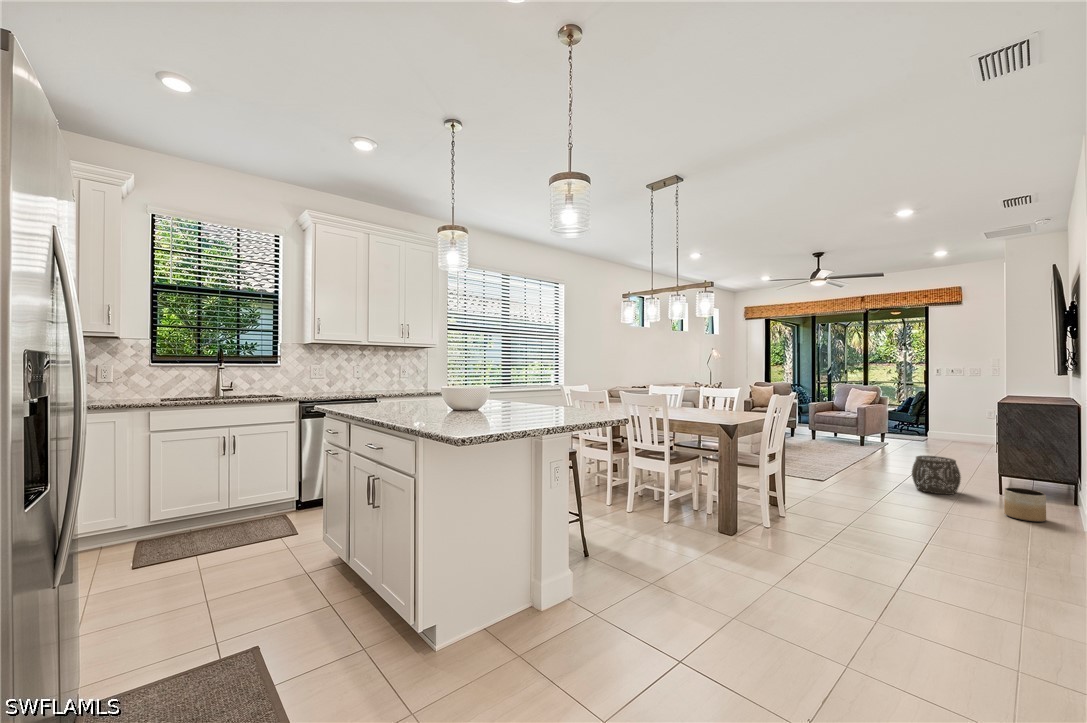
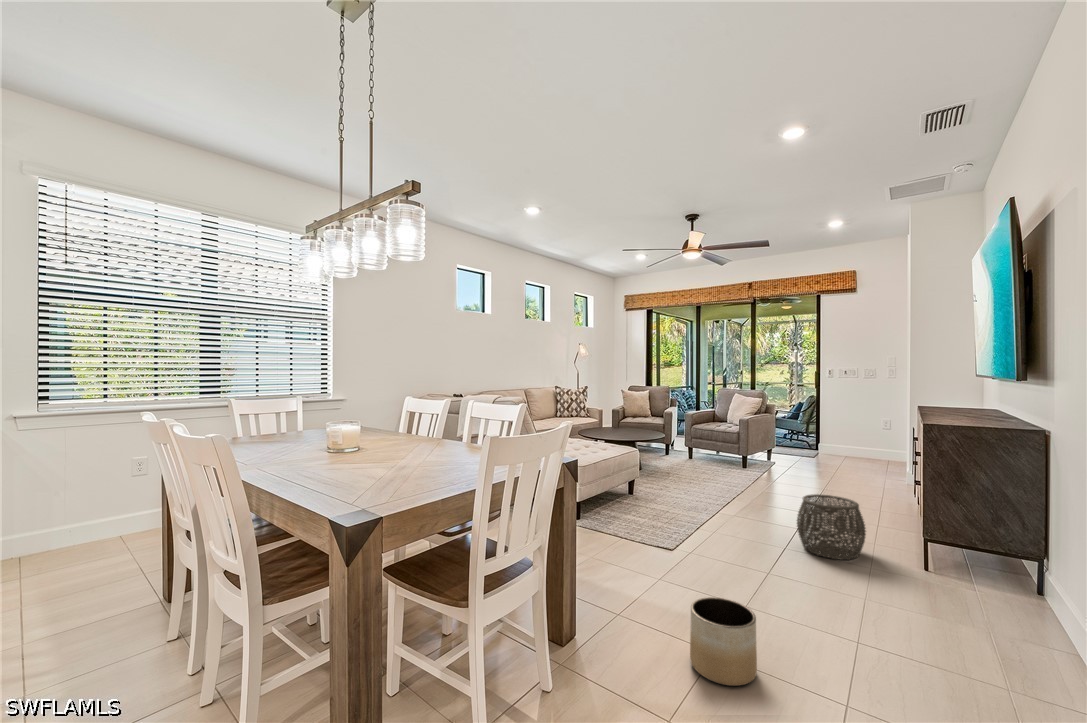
planter: present [1004,488,1046,522] -> present [690,597,757,686]

